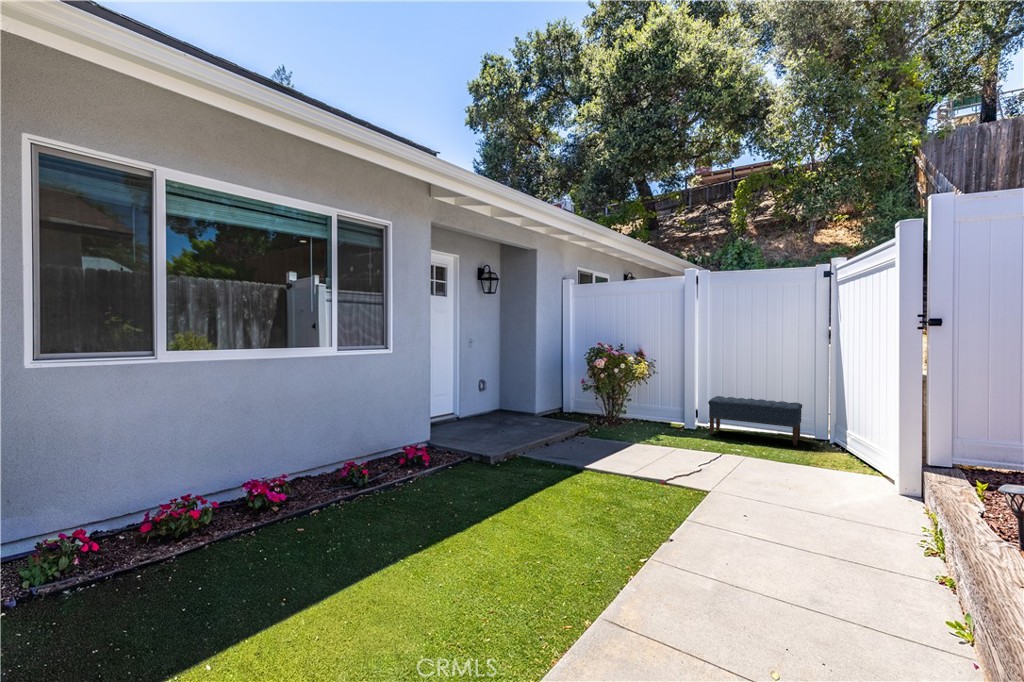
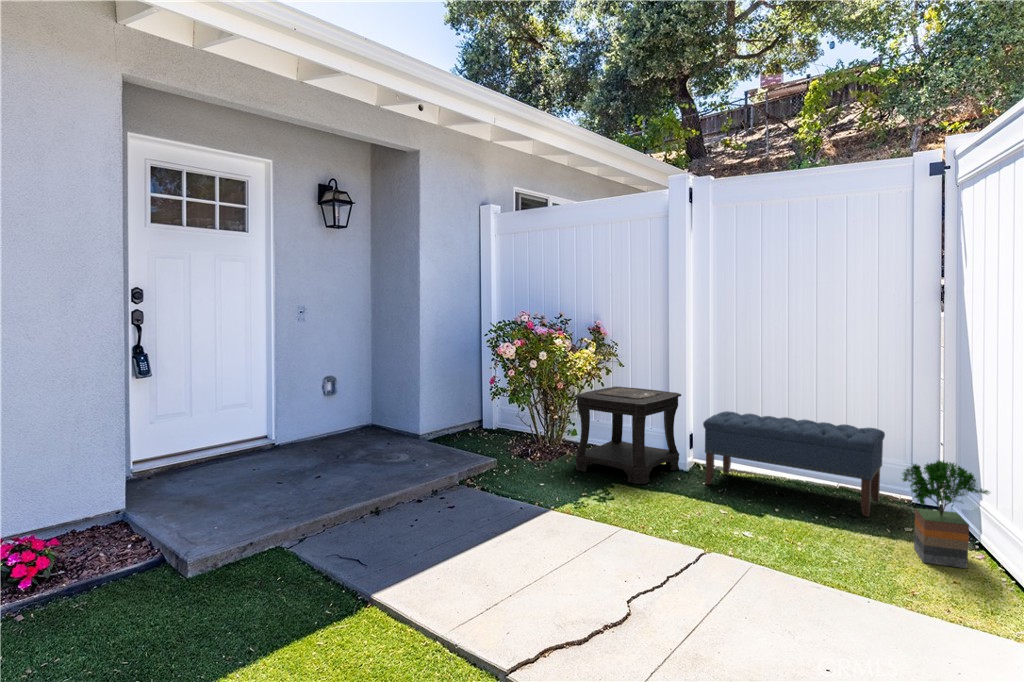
side table: none [635,384,692,435] -> present [574,387,681,484]
potted tree: none [813,414,854,463] -> present [902,460,989,568]

